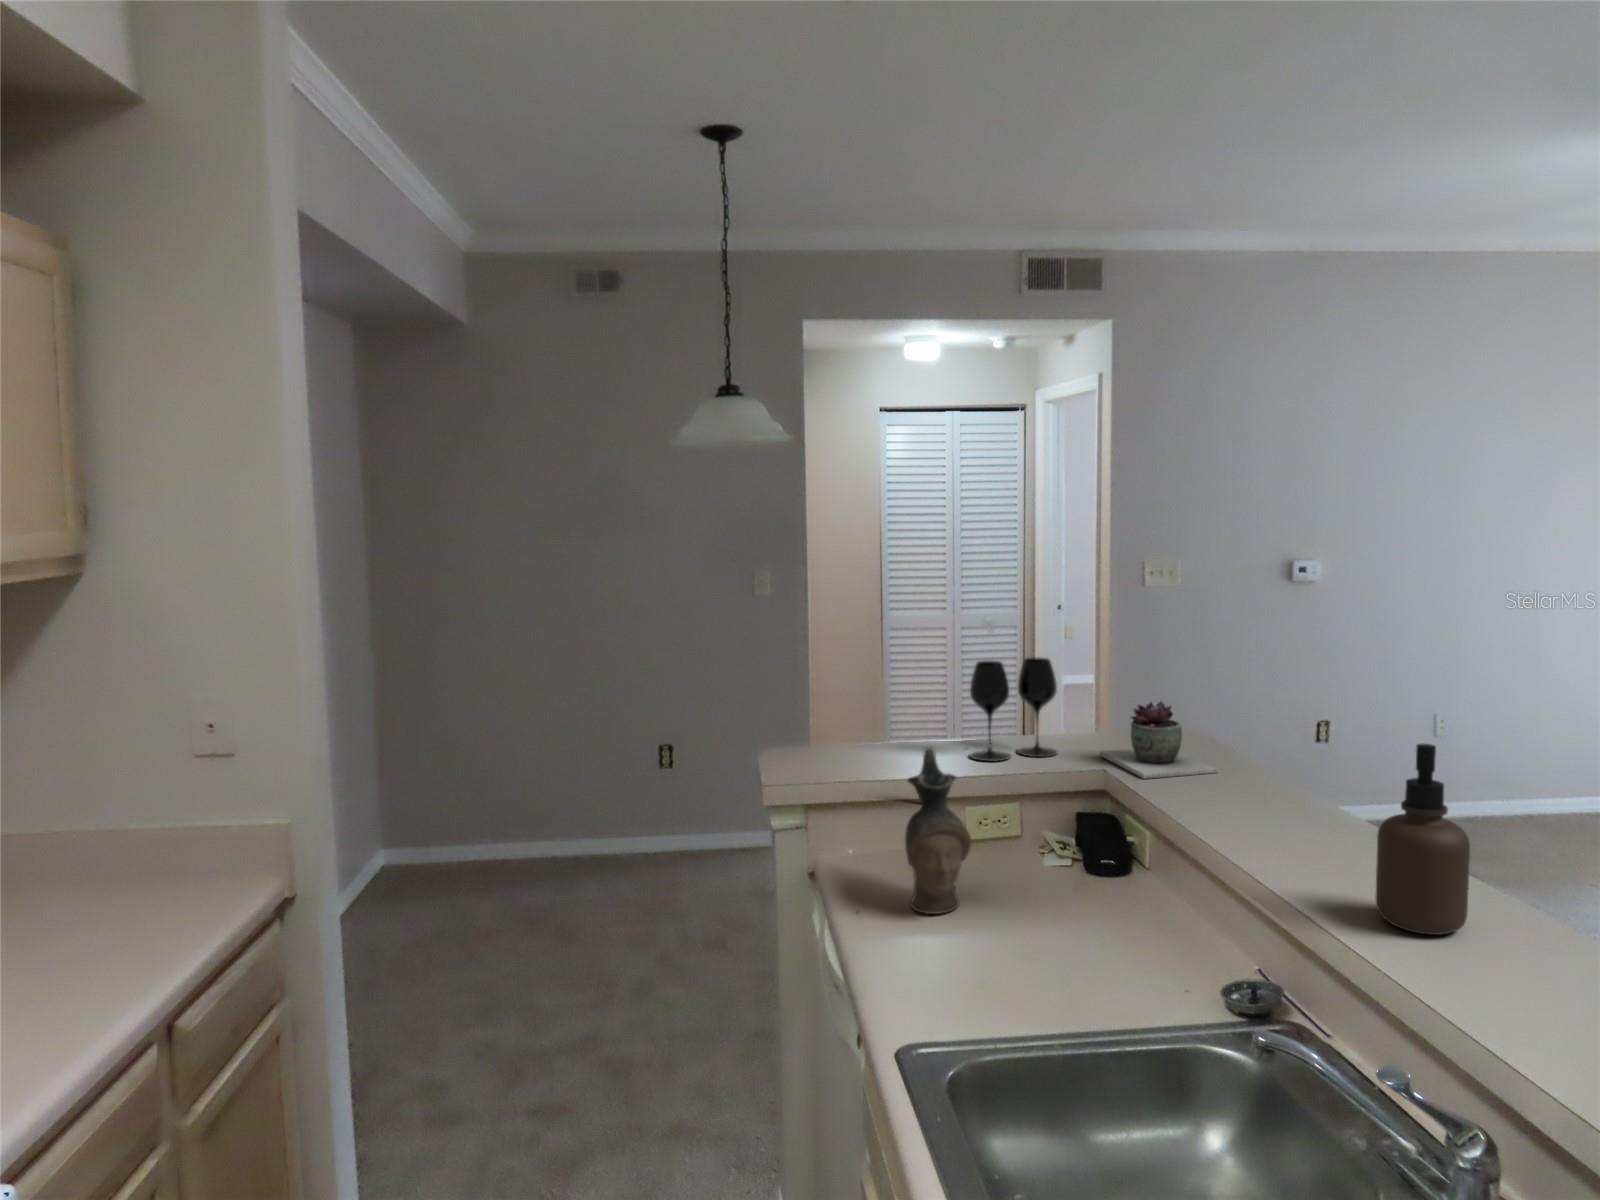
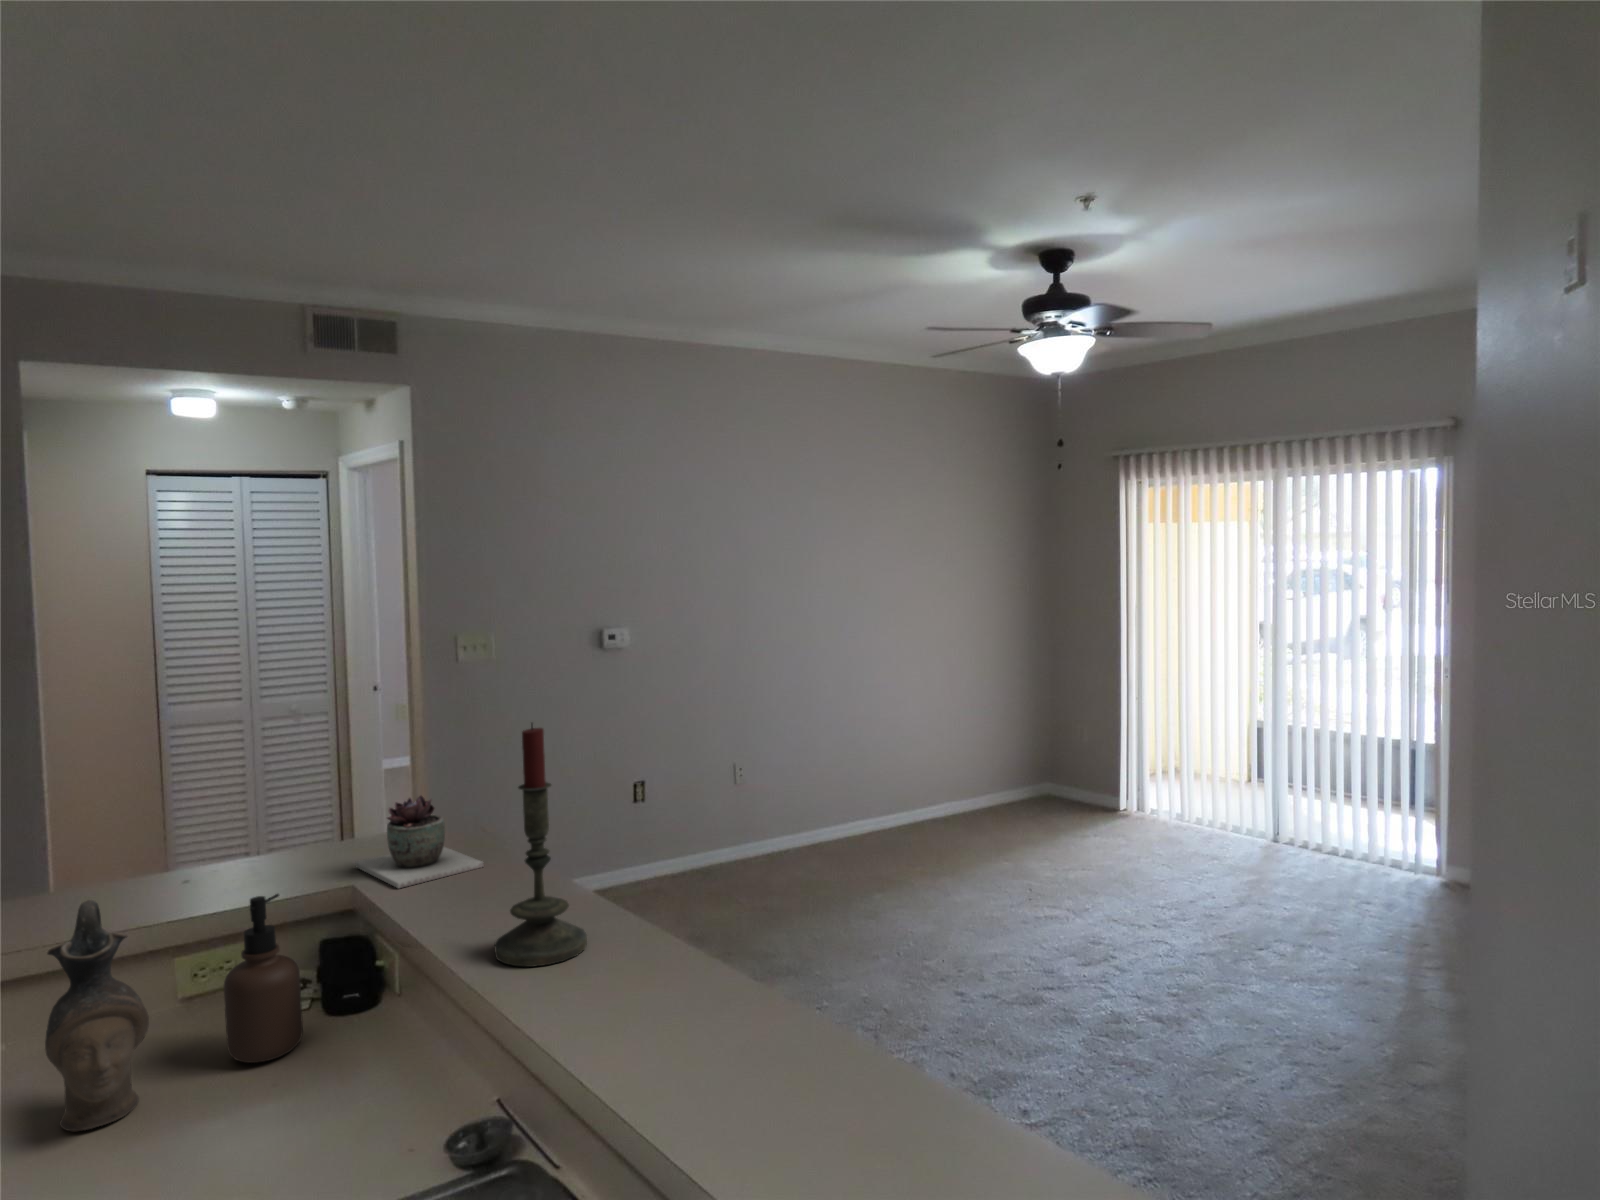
candle: none [1253,643,1345,867] -> present [494,723,587,967]
wine glass: present [970,658,1057,762] -> none [180,760,305,899]
soap dispenser: present [1376,744,1470,935] -> present [224,894,303,1063]

